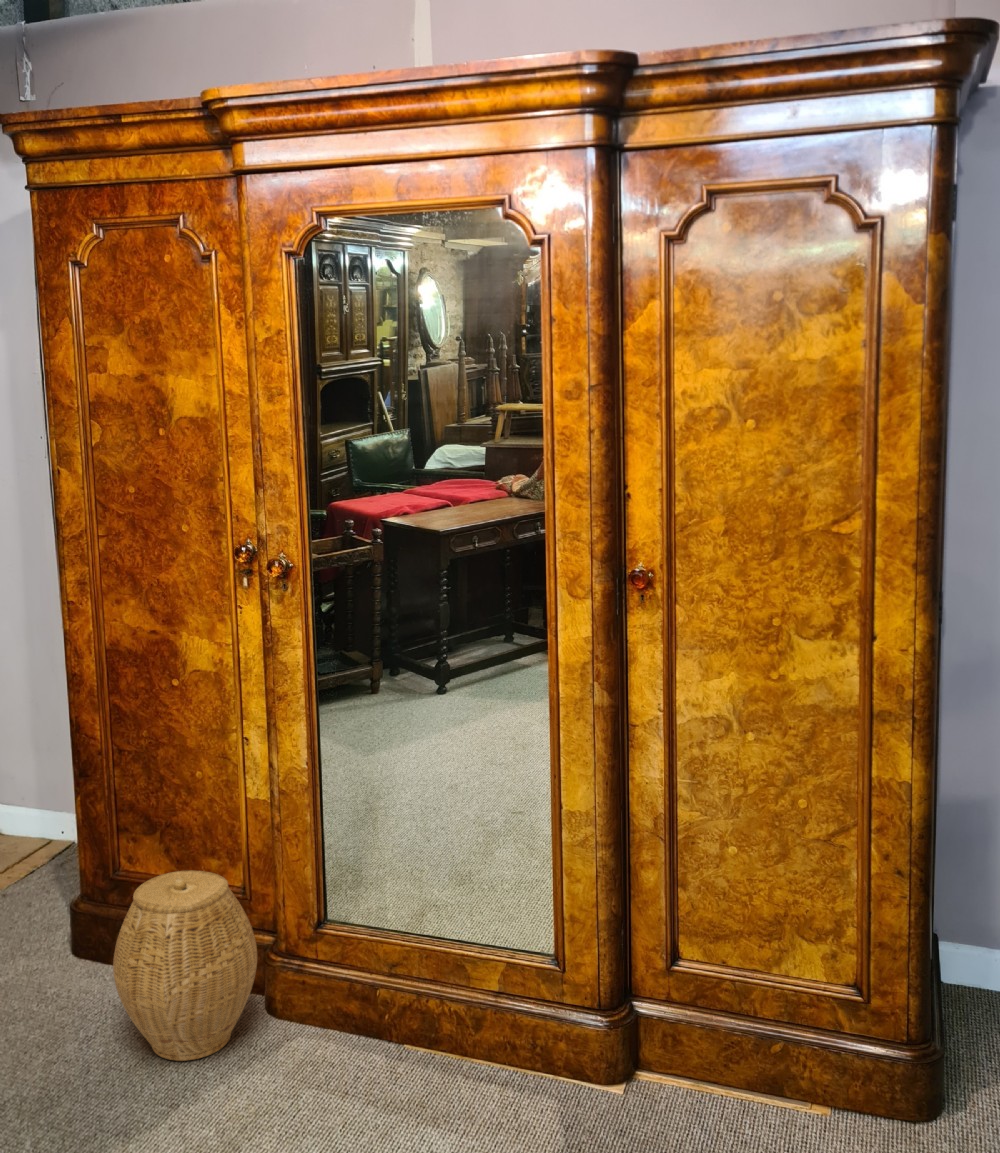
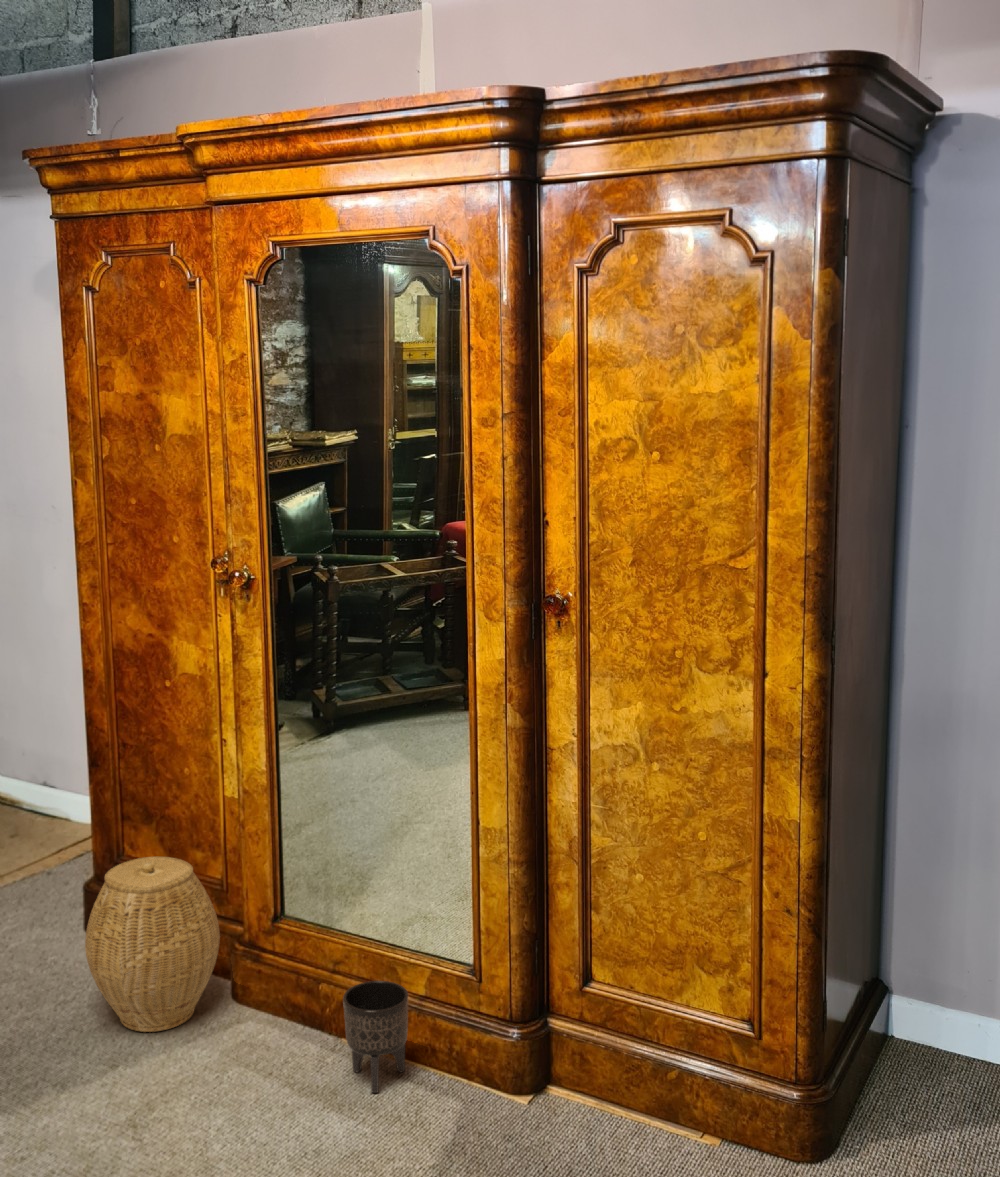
planter: none [421,980,488,1098] -> present [343,981,408,1093]

